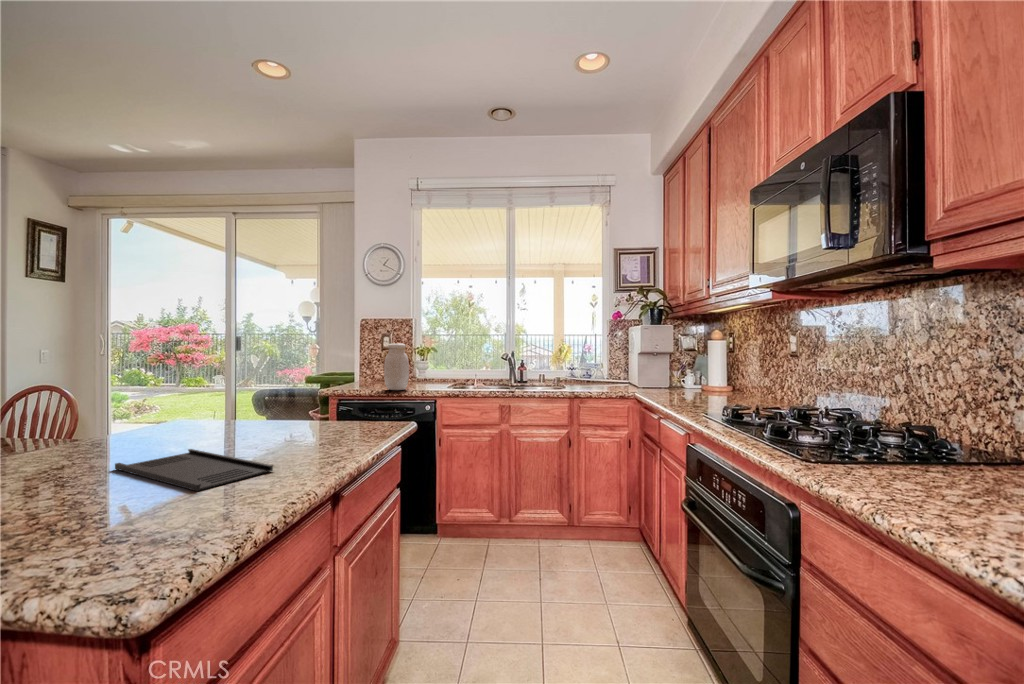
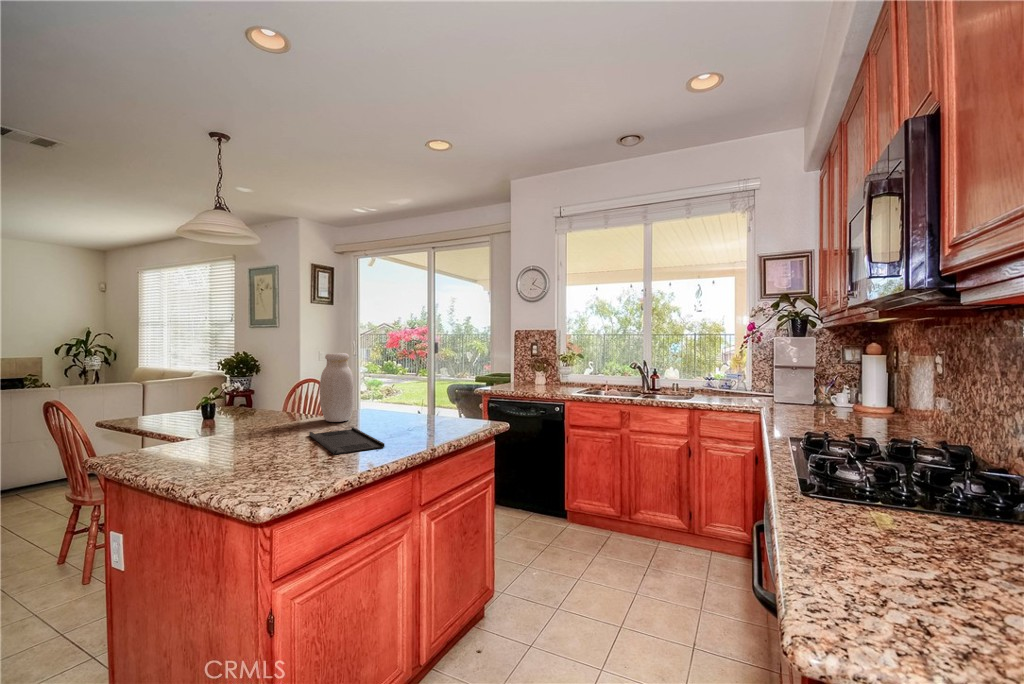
jar: present [384,343,409,390] -> present [320,353,354,422]

